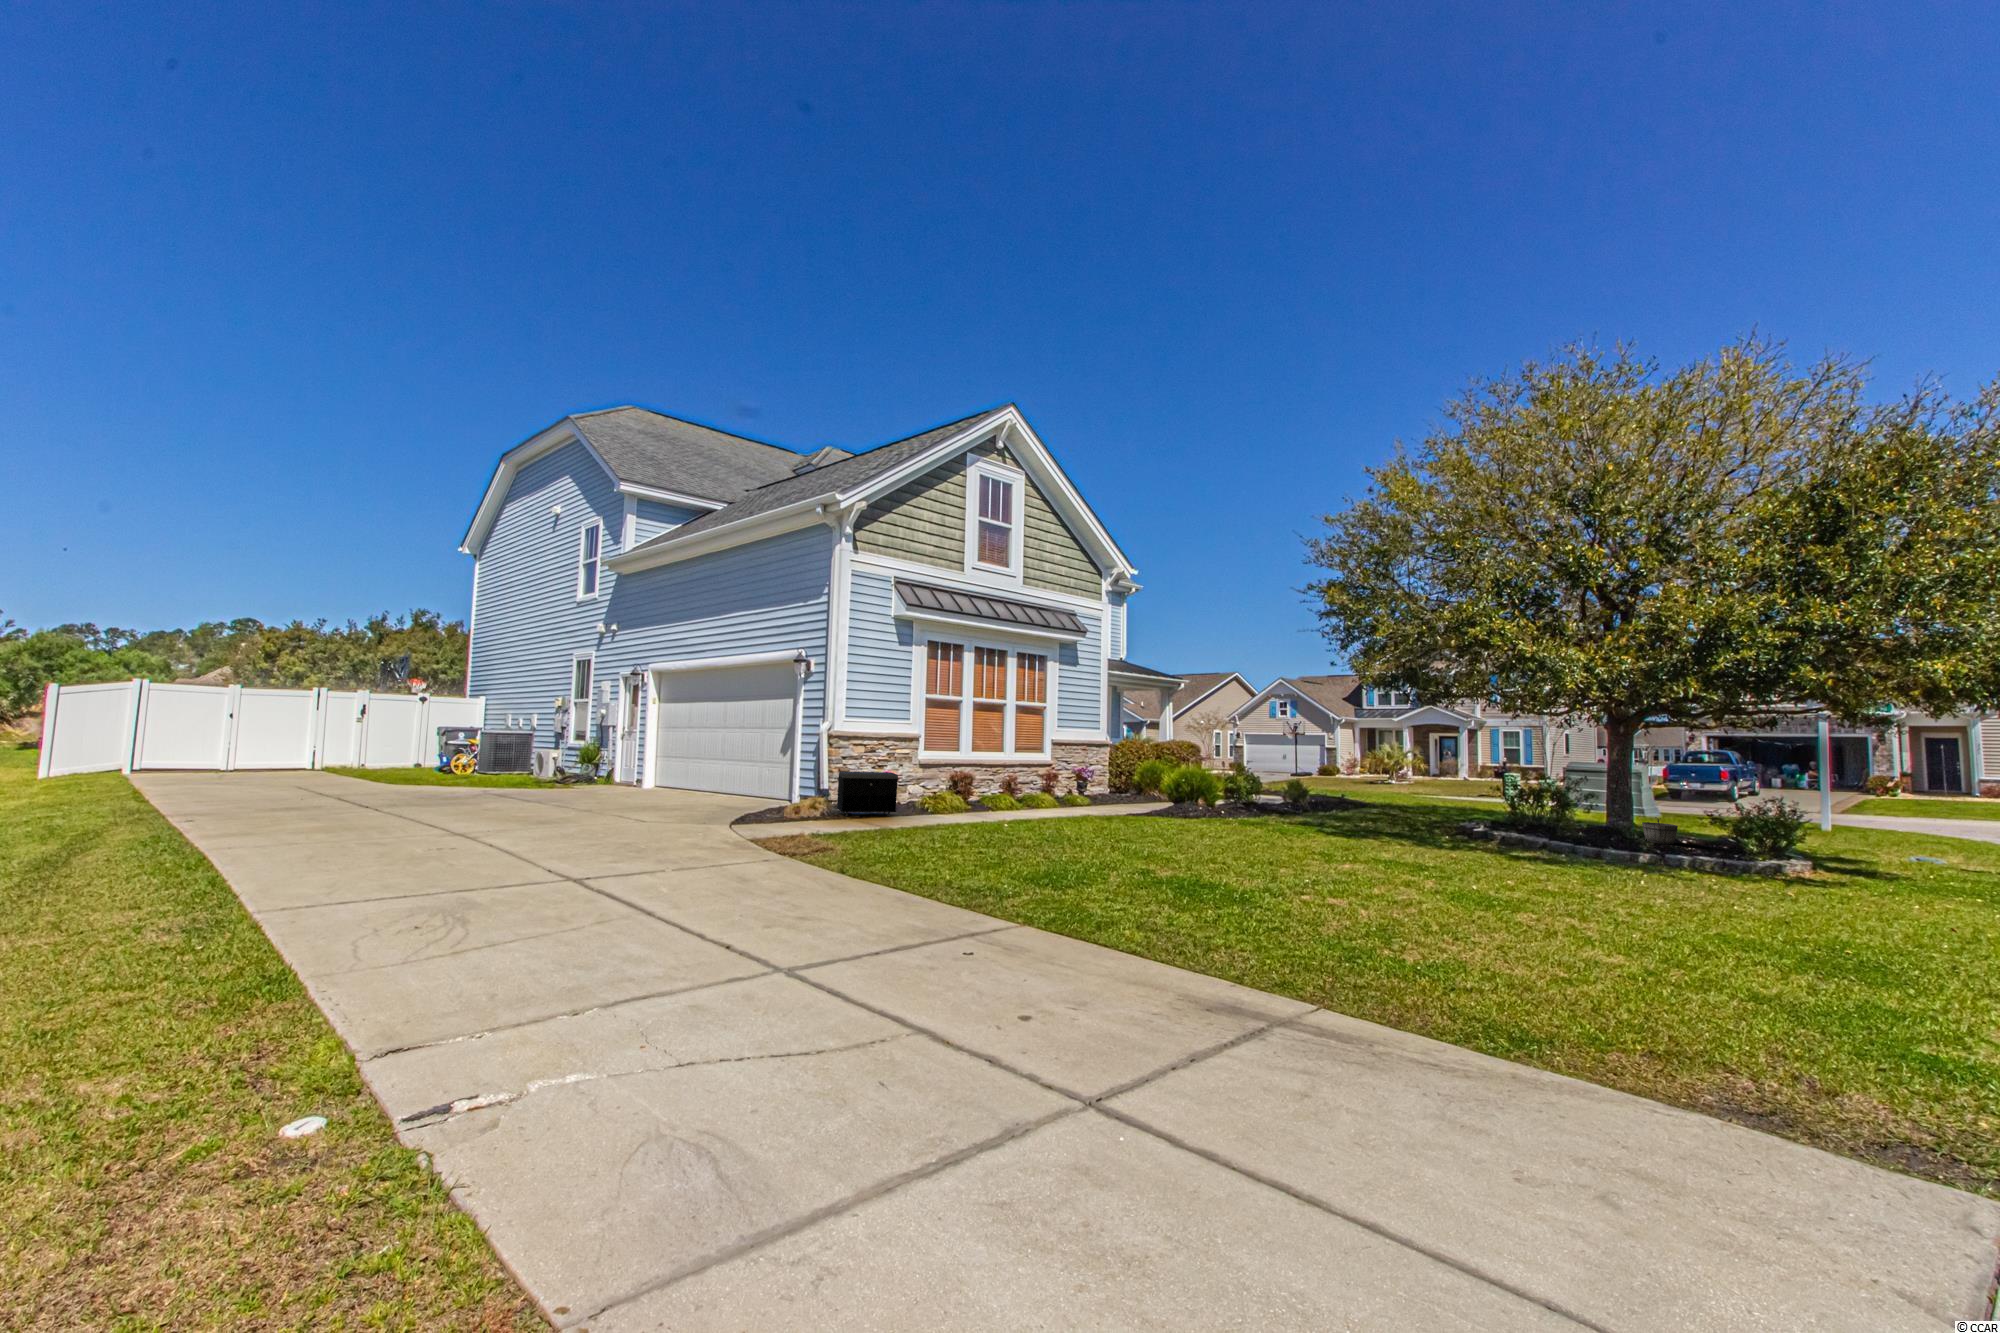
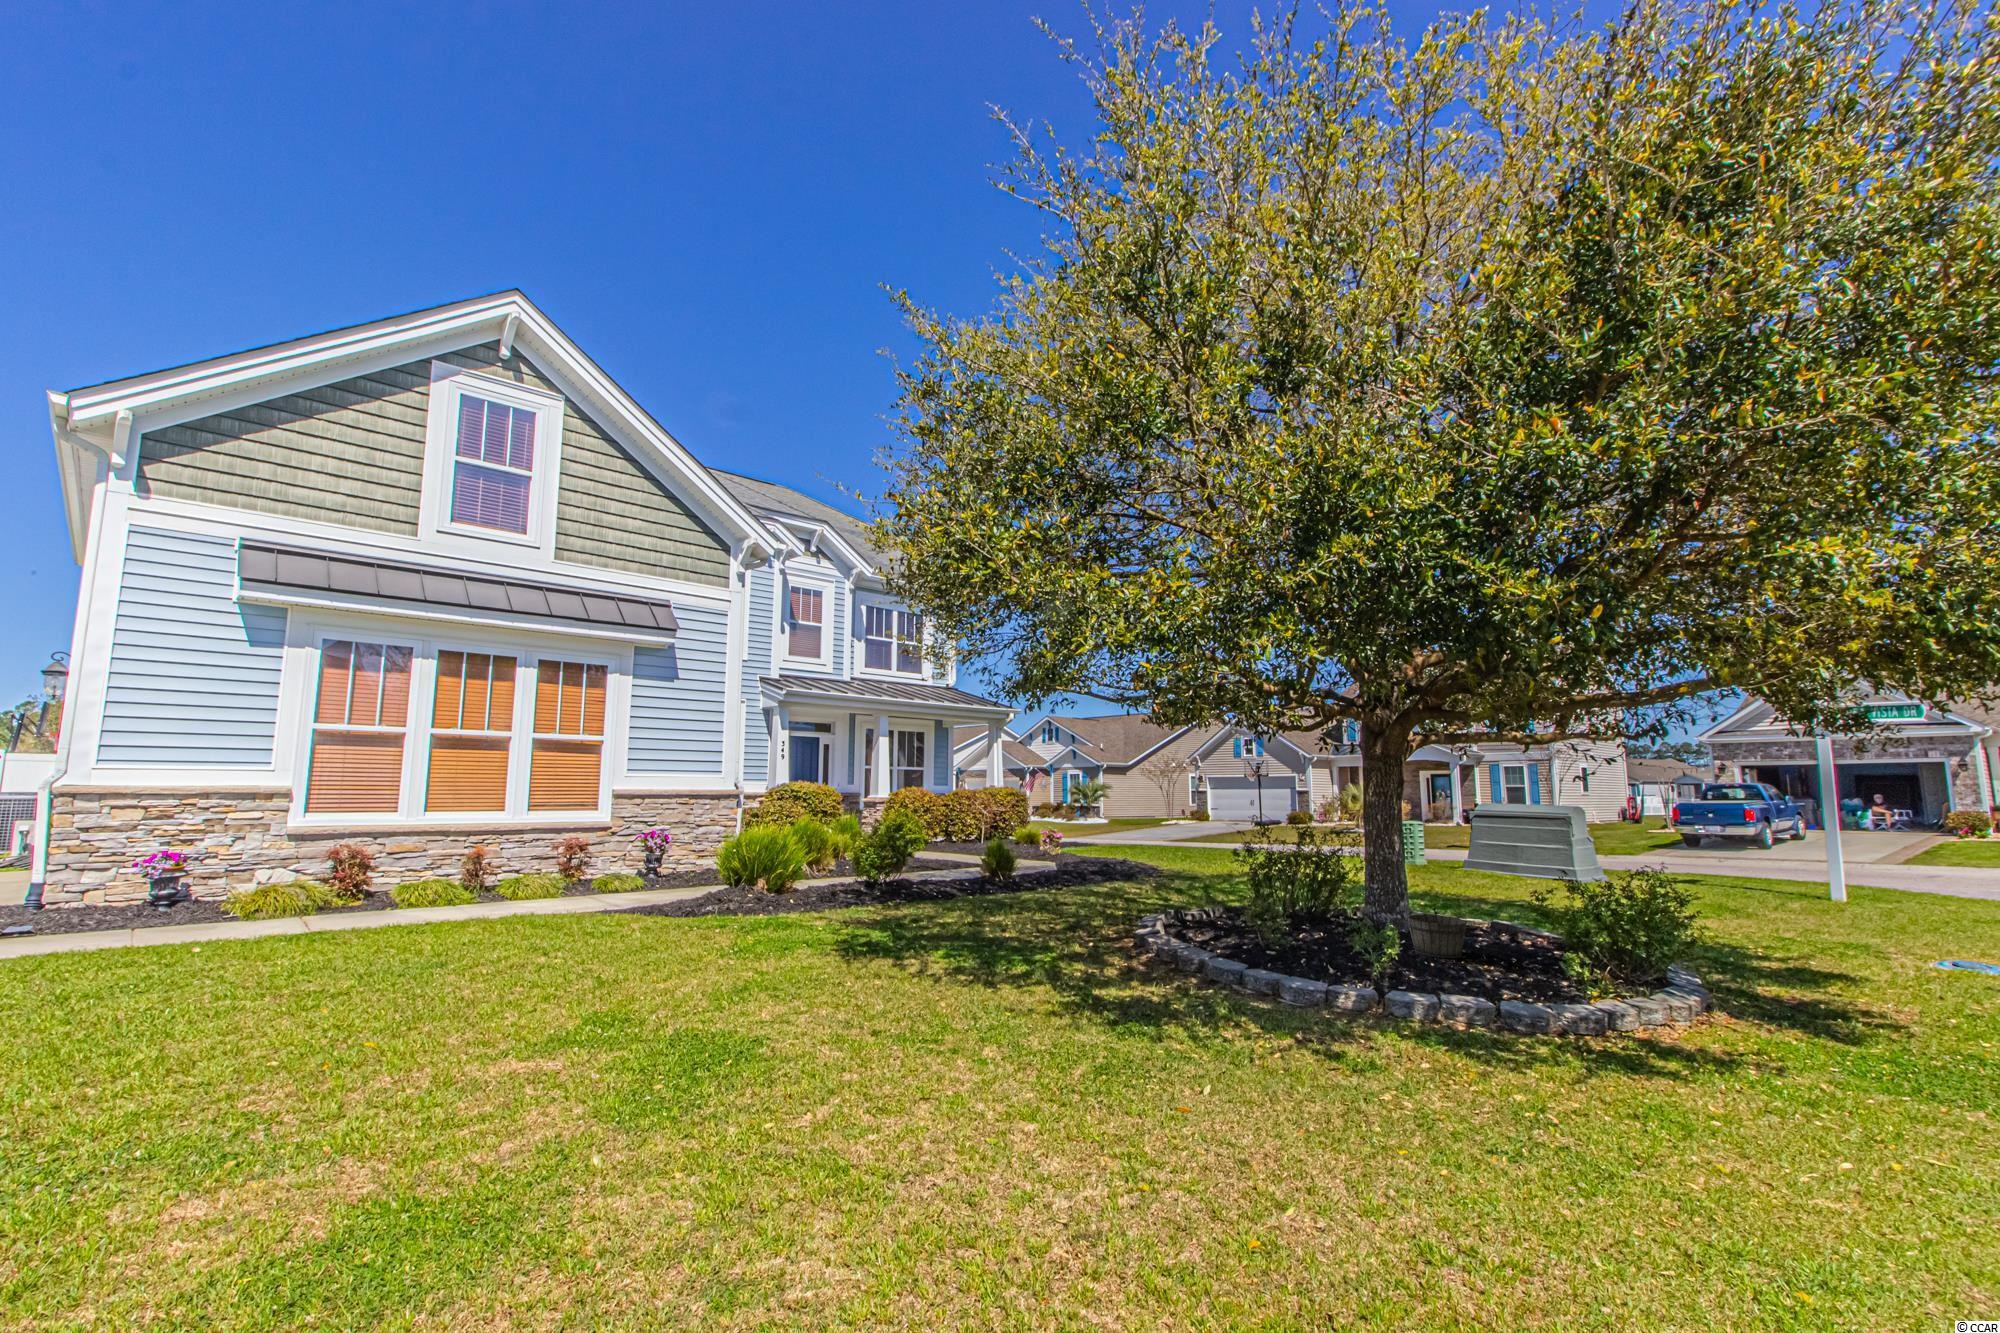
storage bench: present [837,772,898,816] -> none [34,847,183,922]

